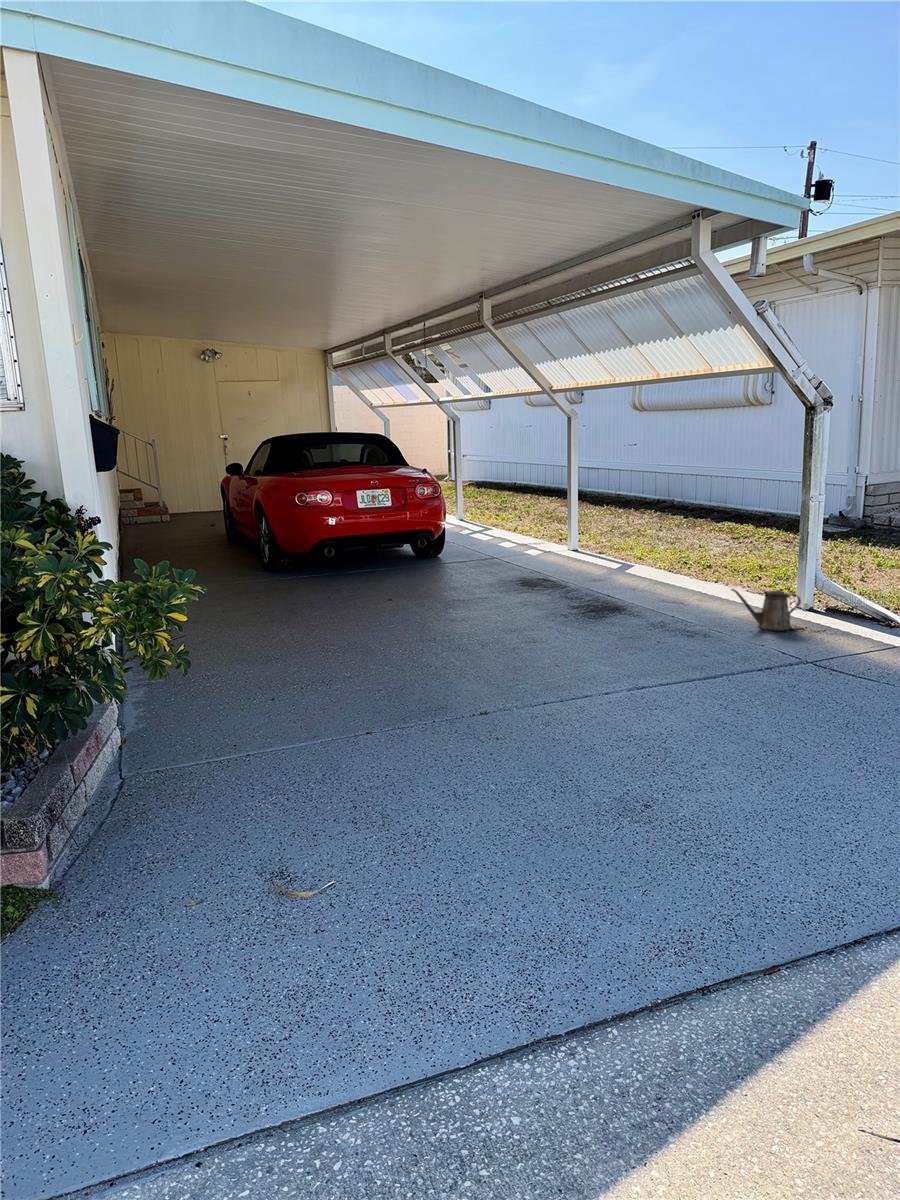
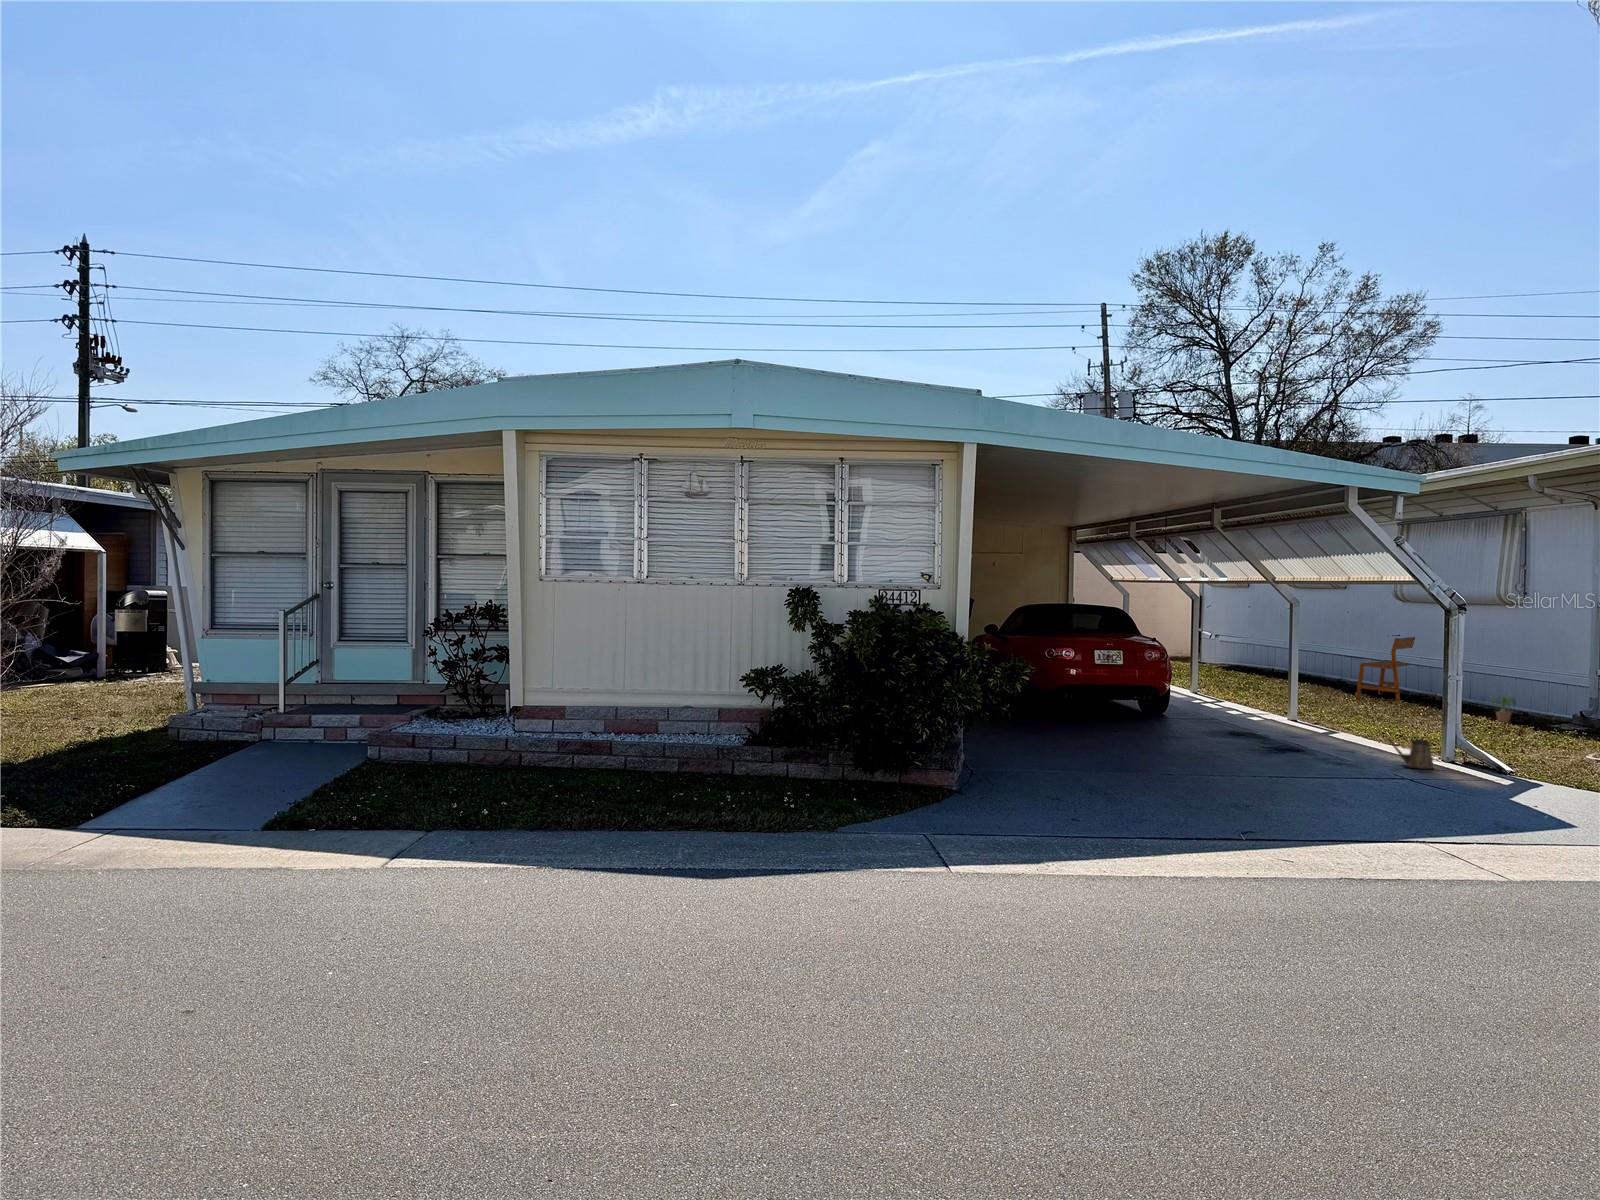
bench: none [604,444,653,508] -> present [1356,637,1415,701]
potted plant: none [738,502,770,528] -> present [1492,697,1516,722]

